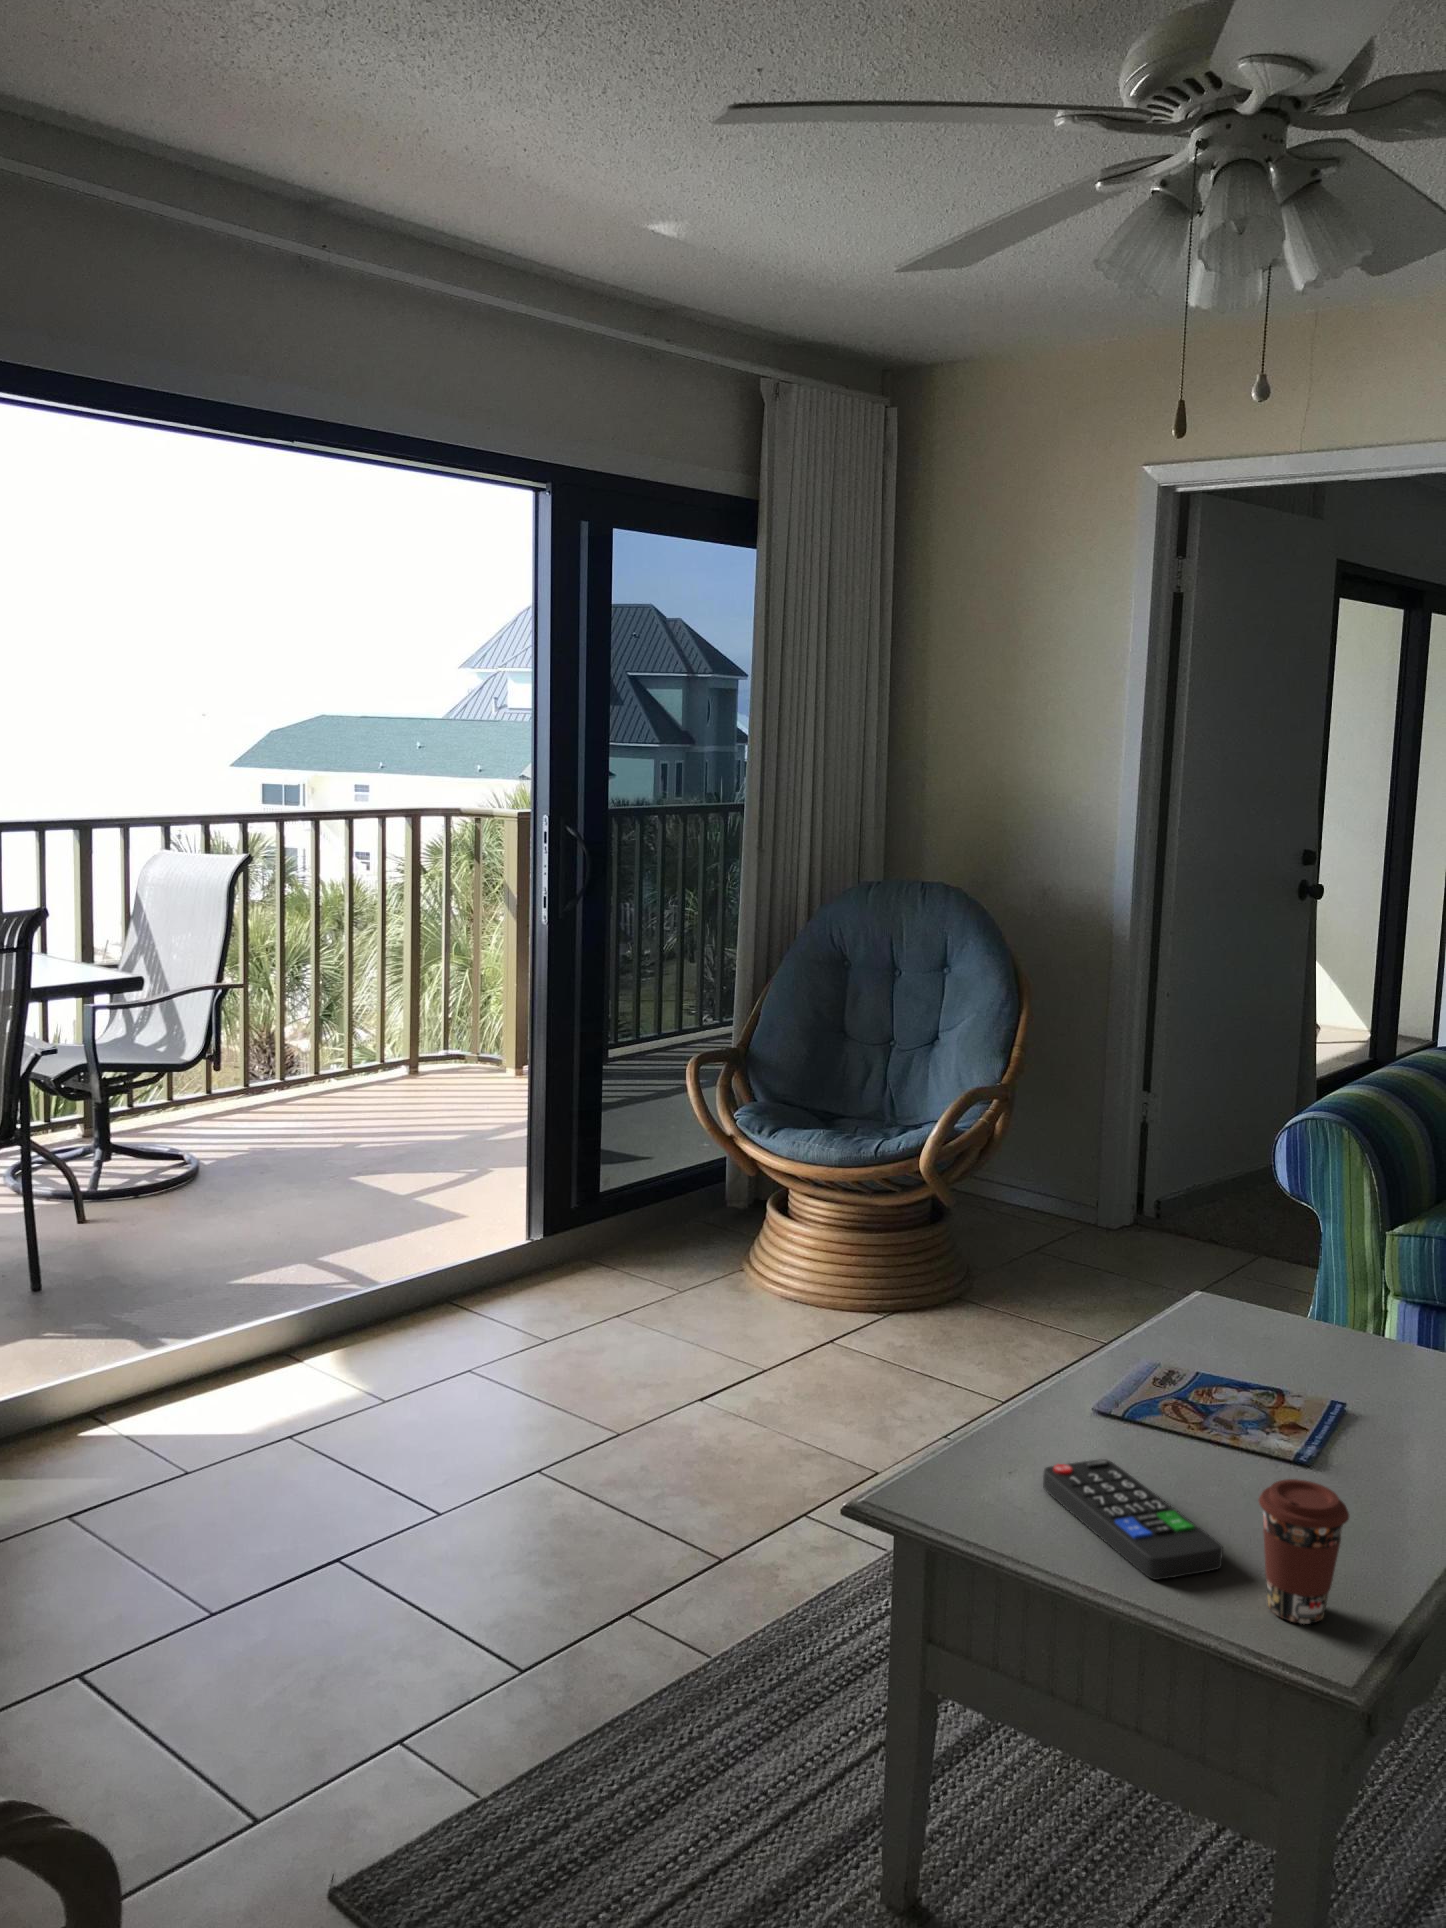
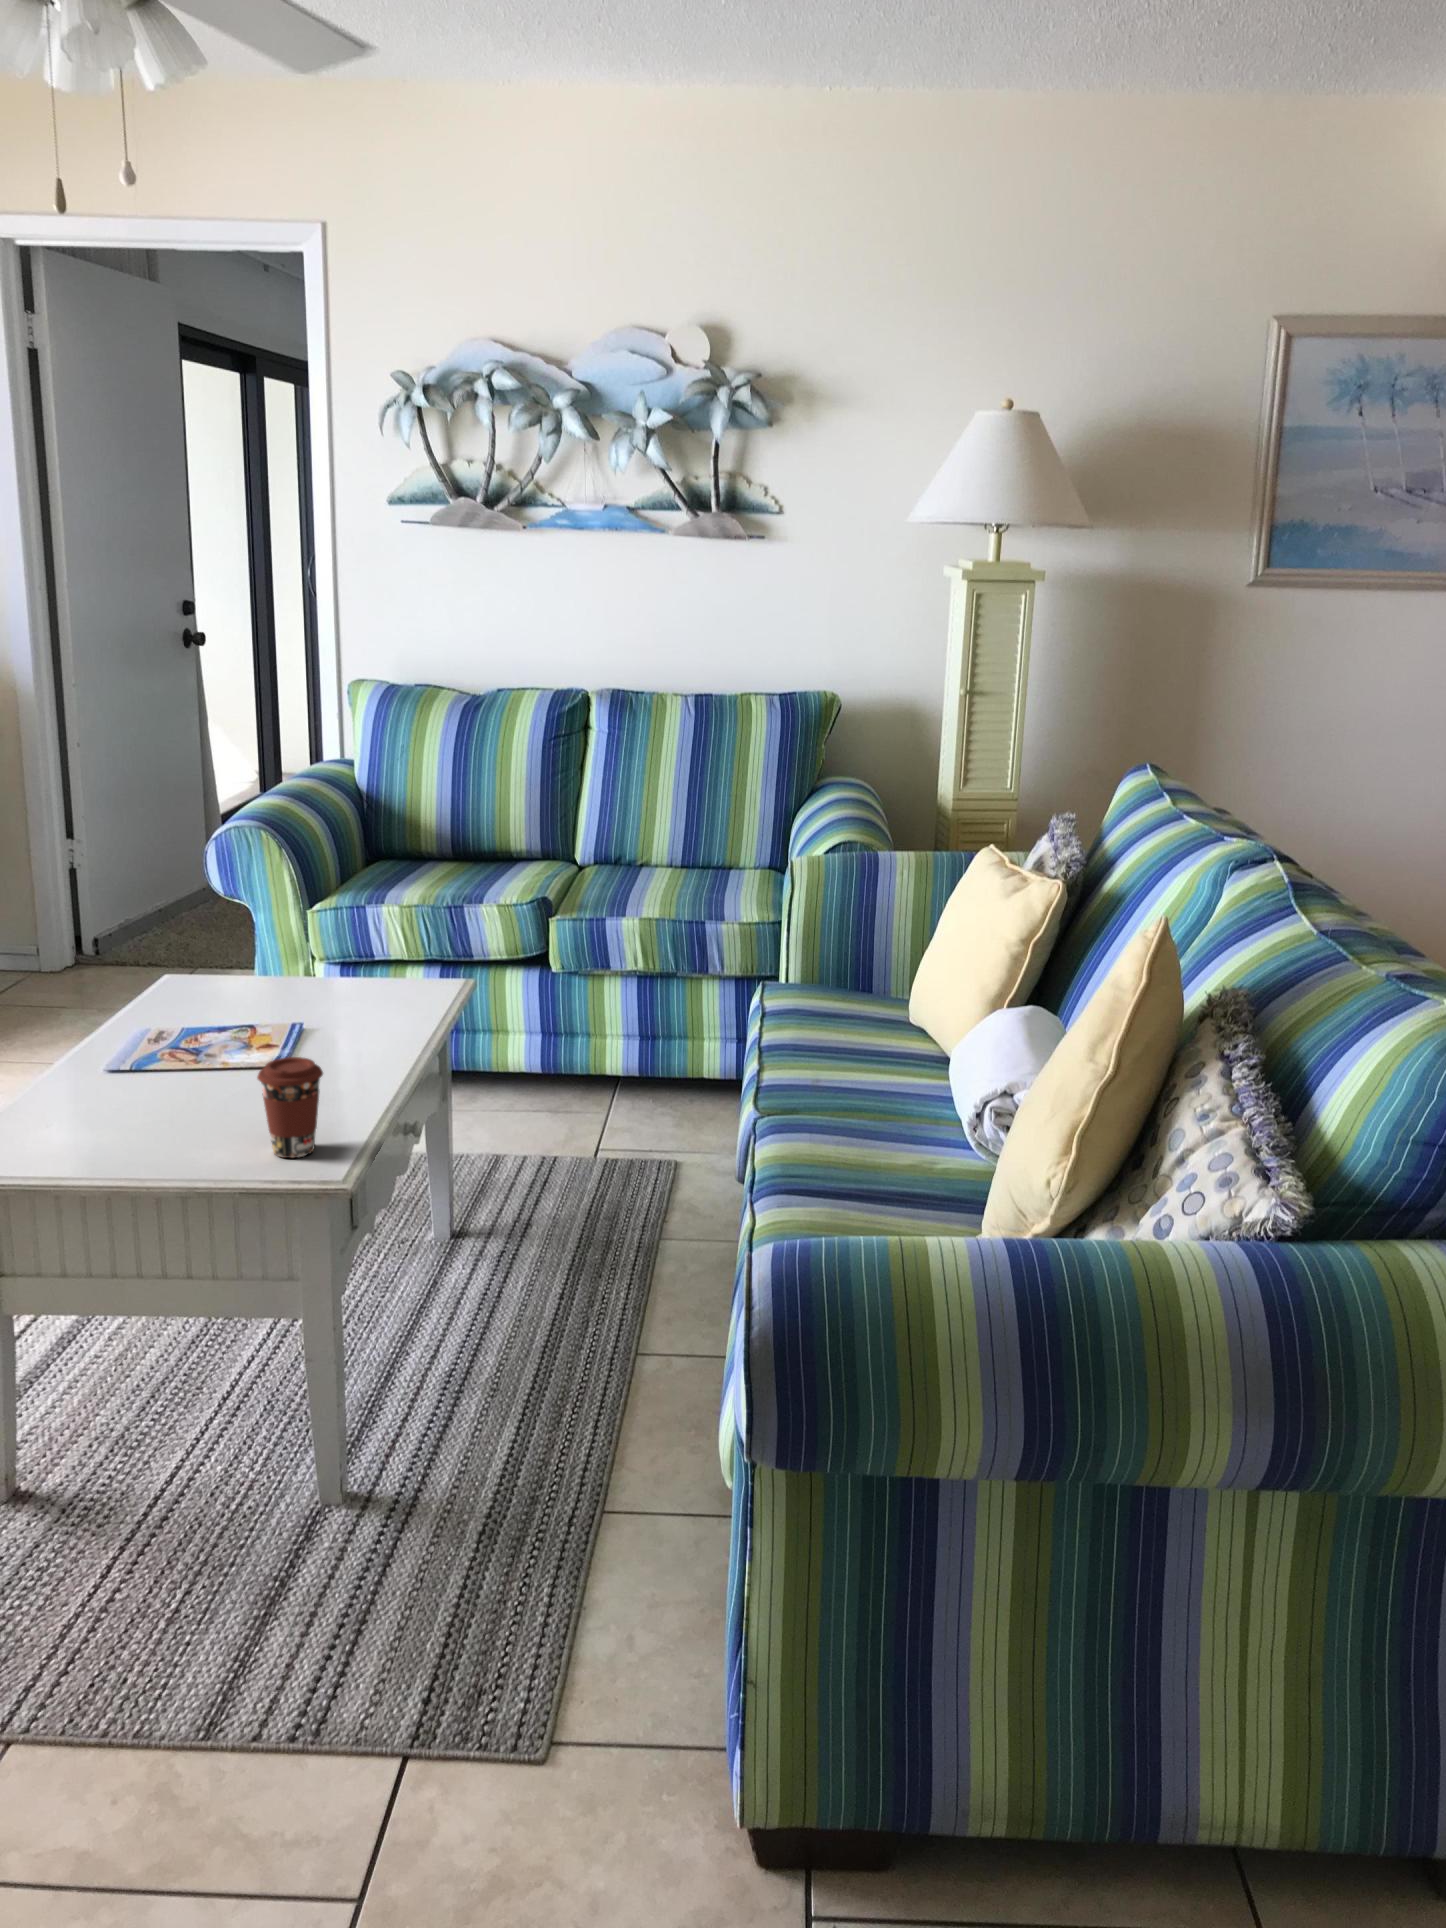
remote control: present [1043,1459,1223,1580] -> none [76,1095,234,1161]

